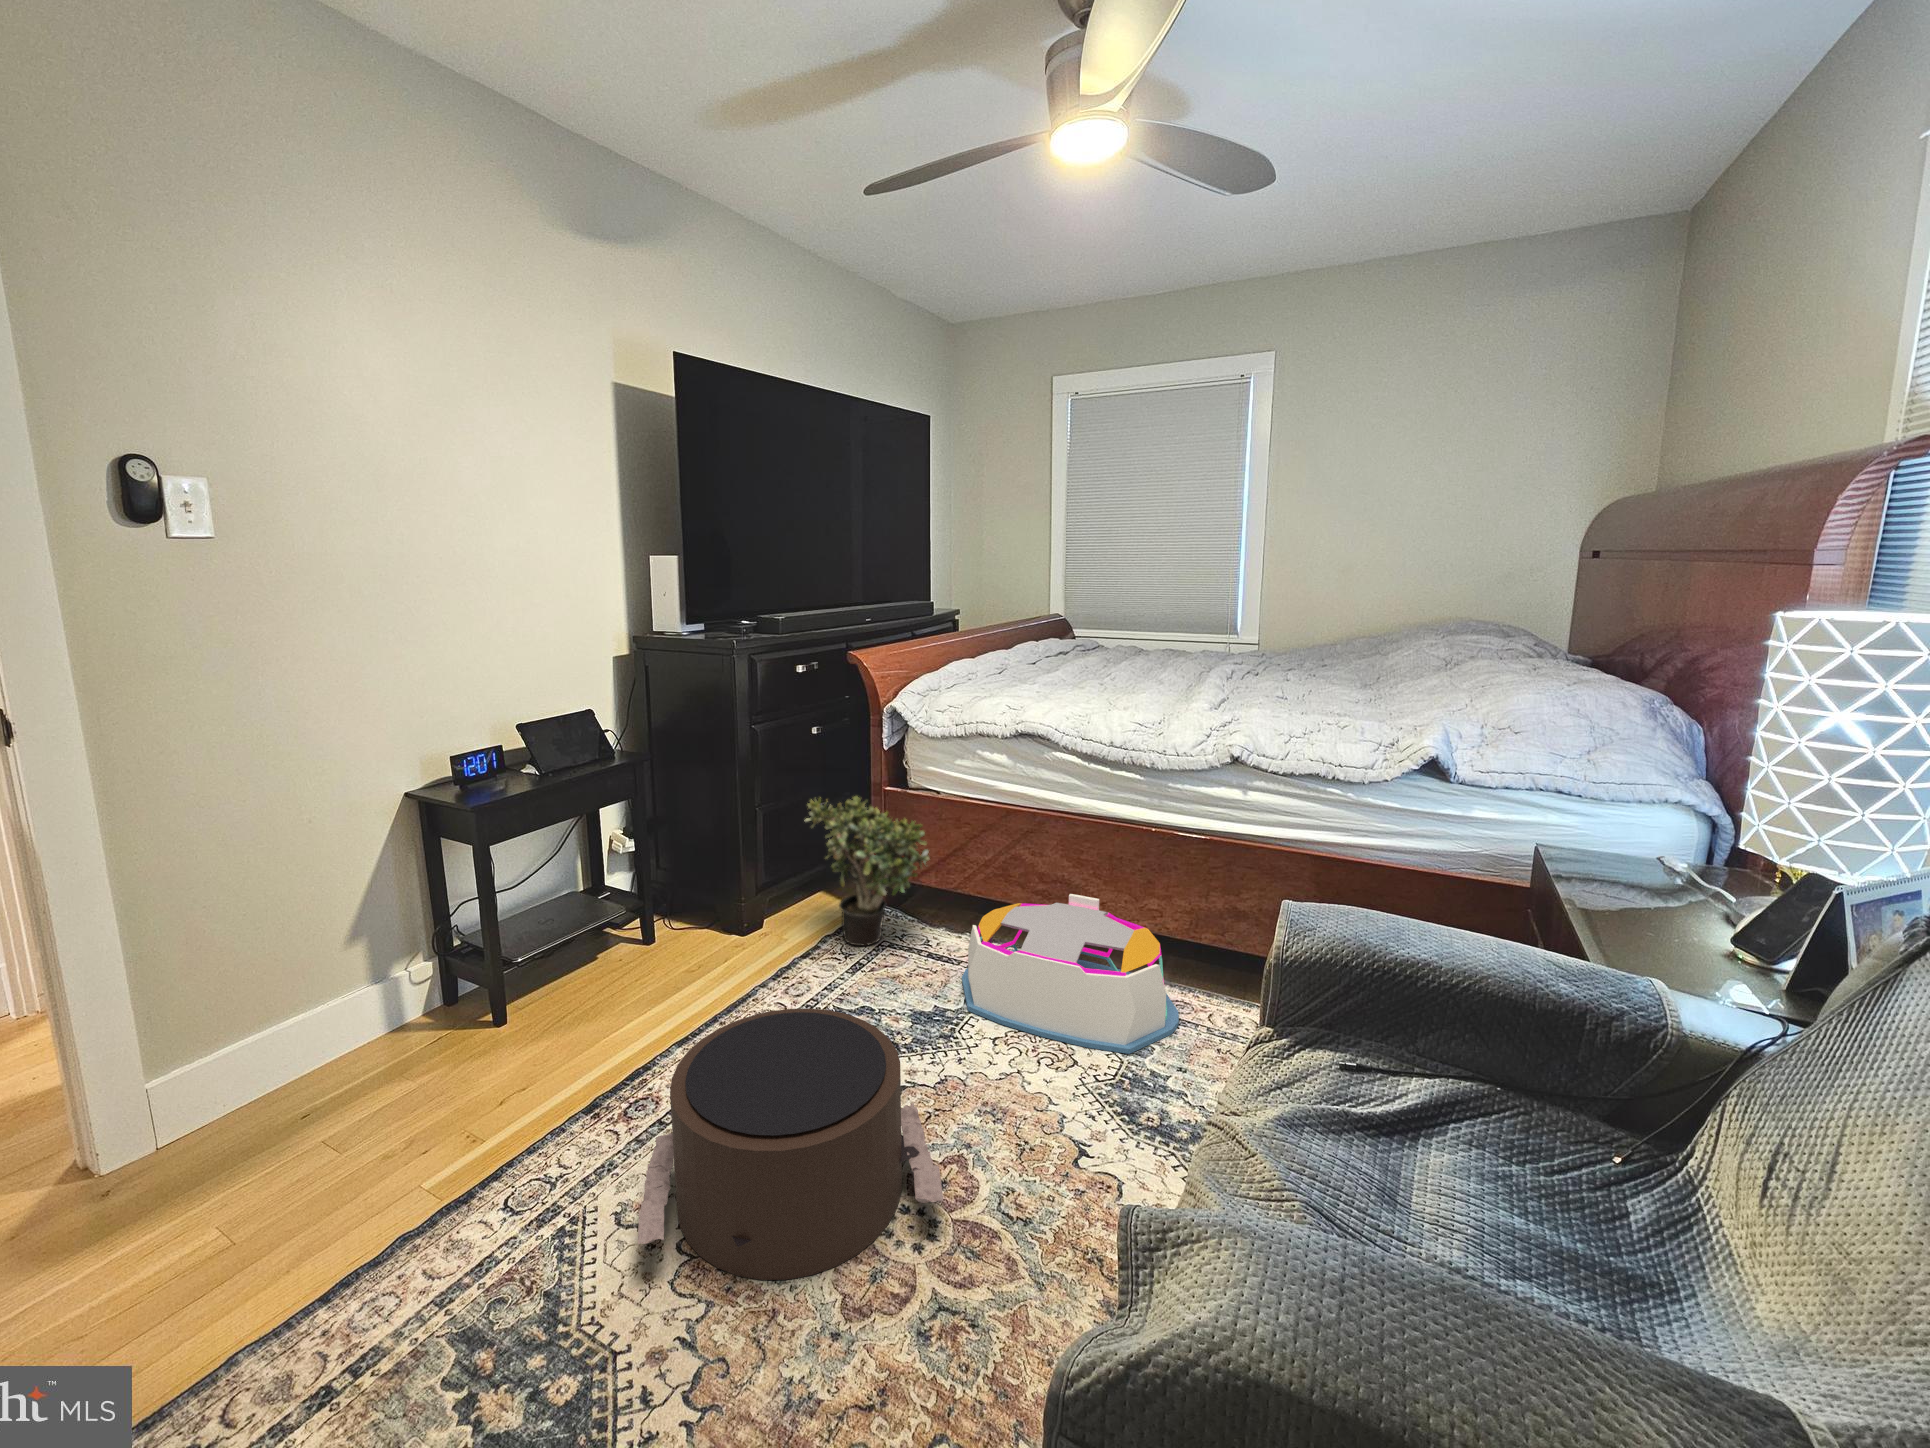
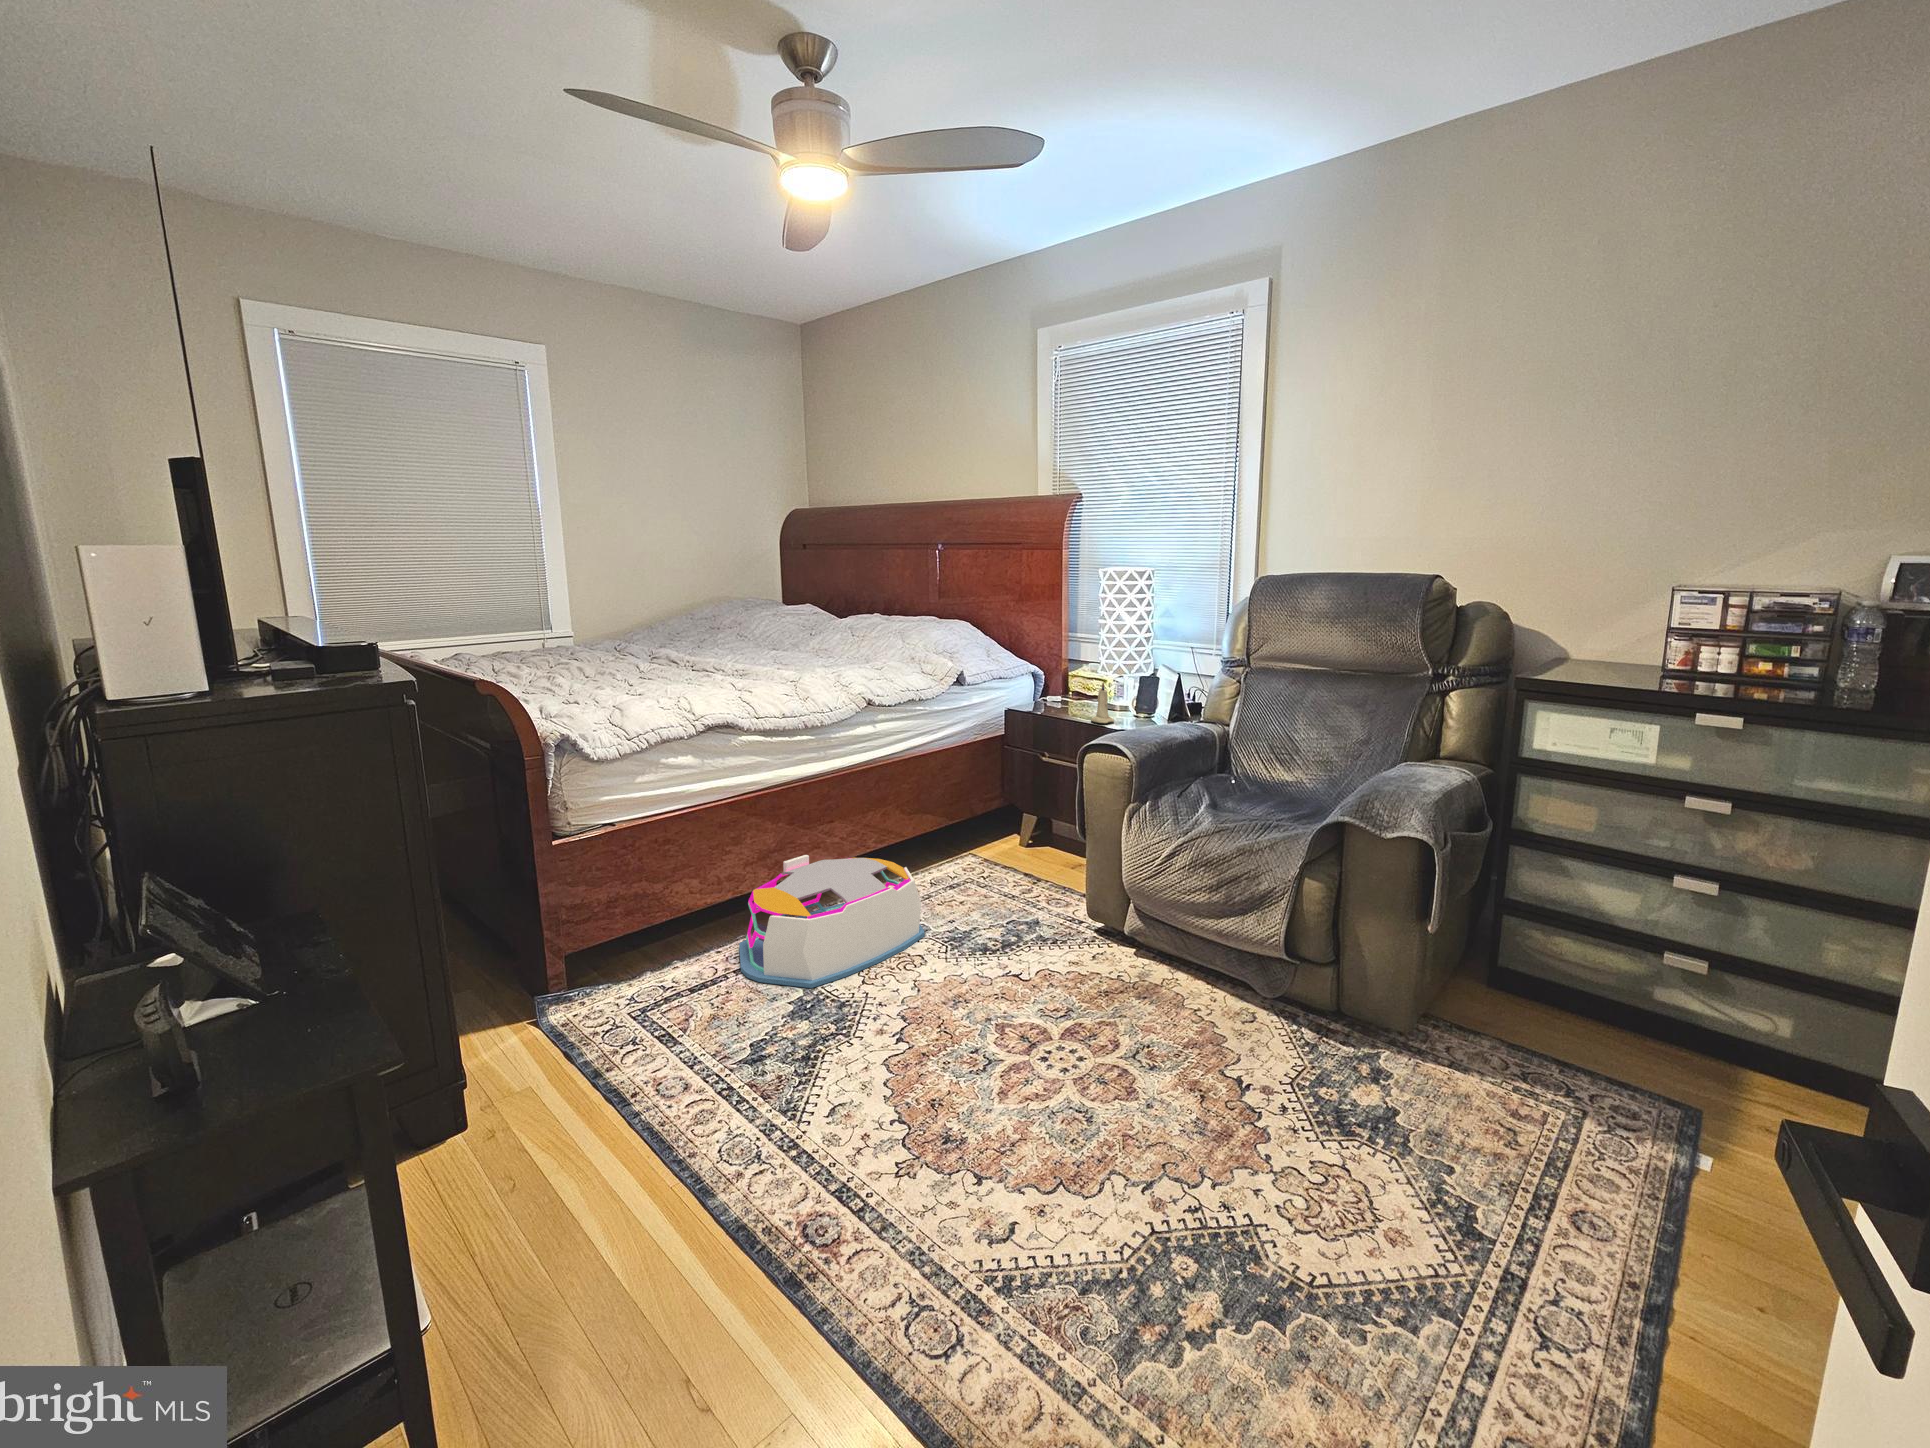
potted plant: present [805,796,929,946] -> none [498,845,675,1041]
candle: none [1610,826,1670,920] -> present [1091,682,1114,723]
pouf: present [638,1008,943,1280] -> none [890,960,1100,1194]

